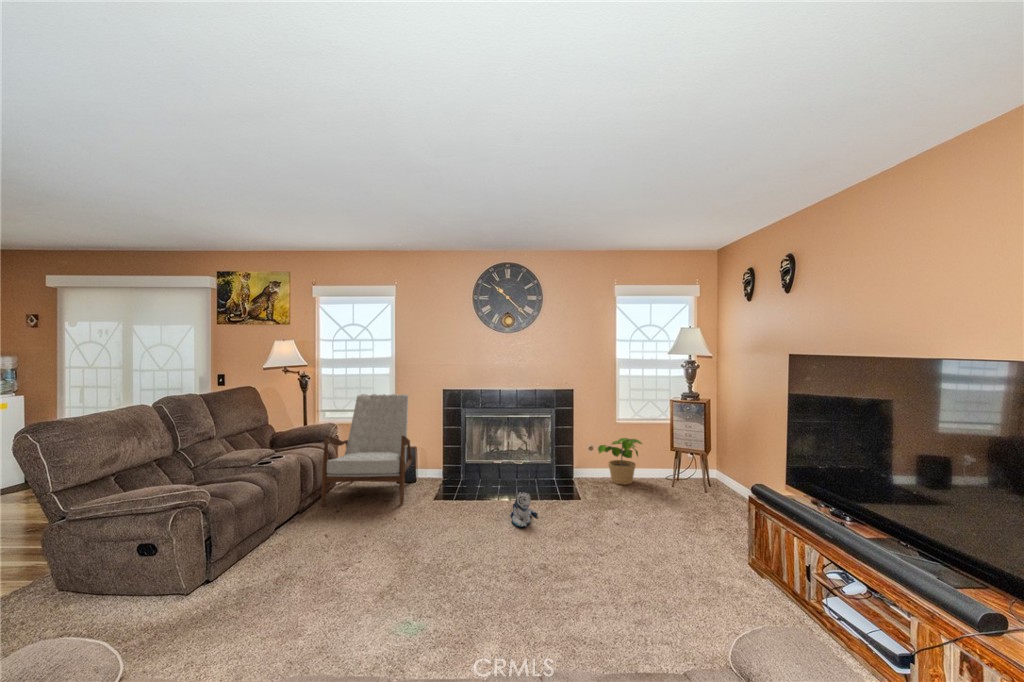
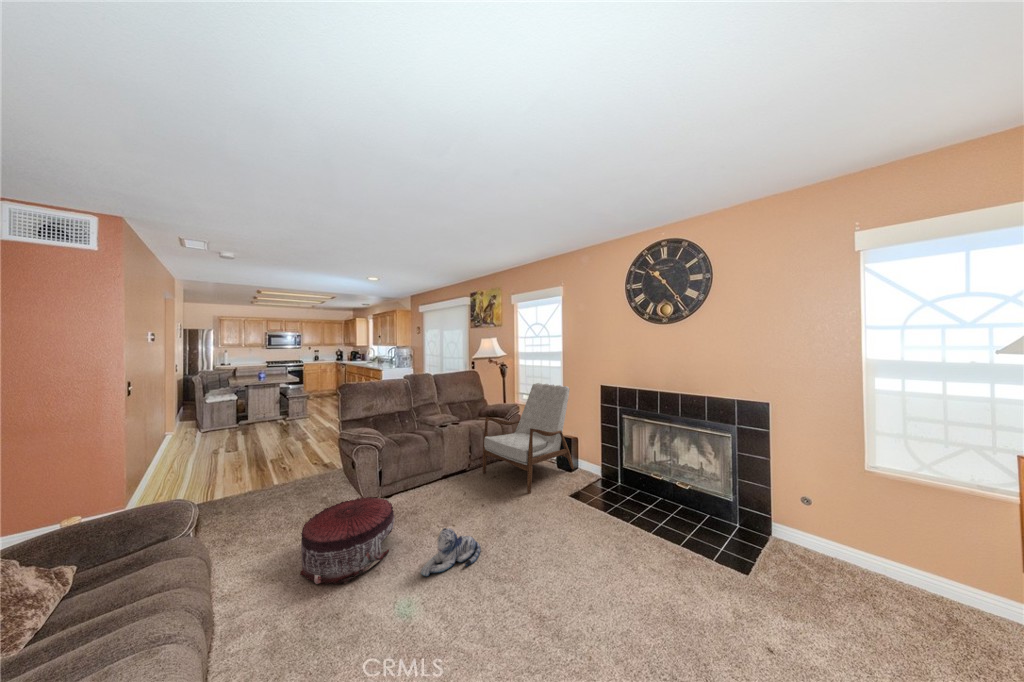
potted plant: present [598,438,642,485] -> none [803,501,910,592]
plush toy: present [511,492,537,528] -> present [421,528,481,576]
pouf: none [244,526,355,621] -> present [300,497,395,584]

